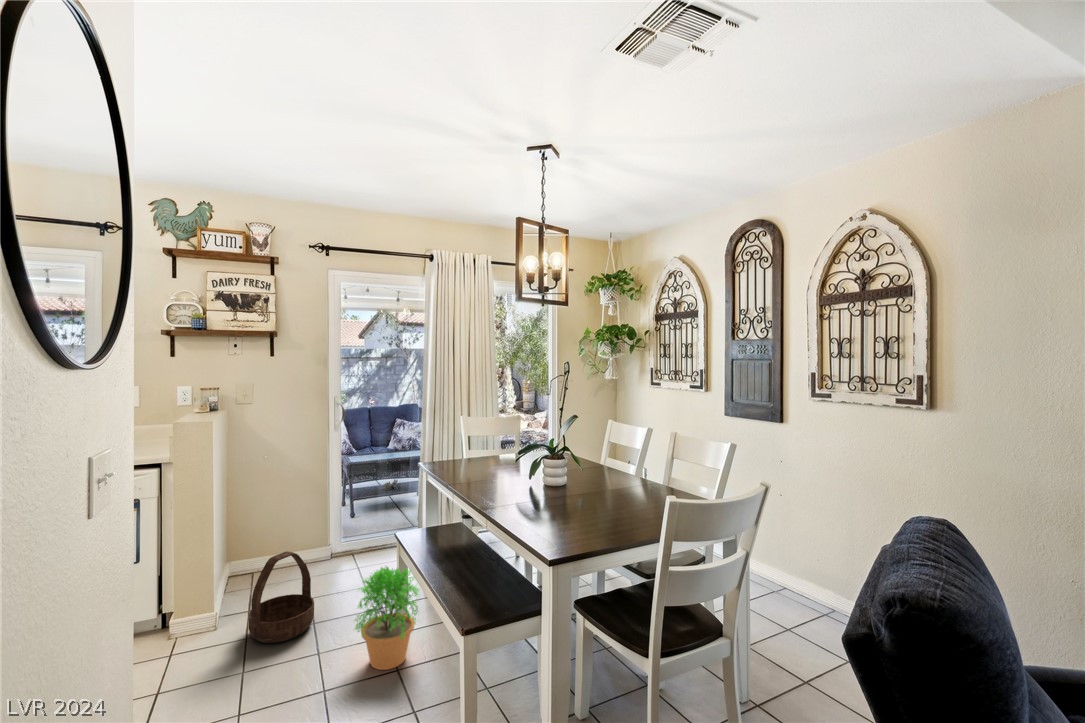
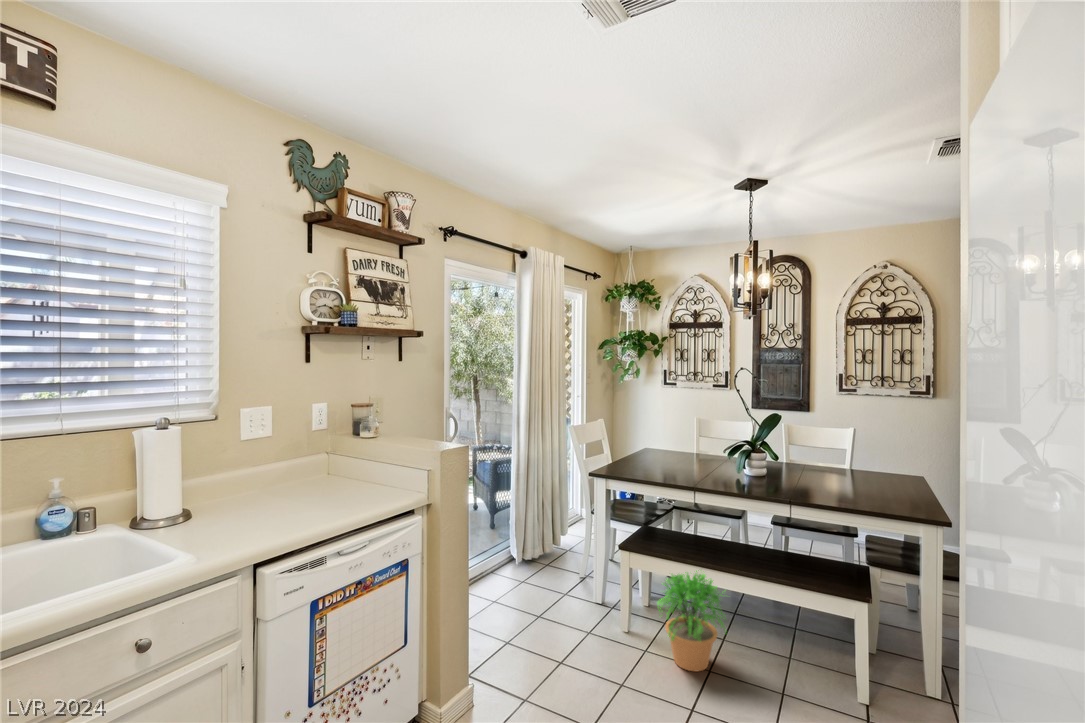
basket: present [248,552,314,643] -> none [519,585,584,690]

